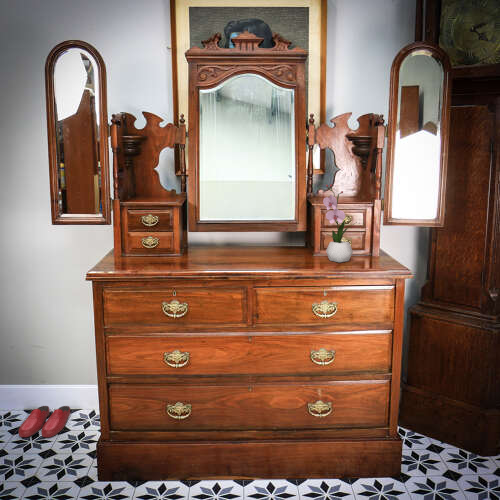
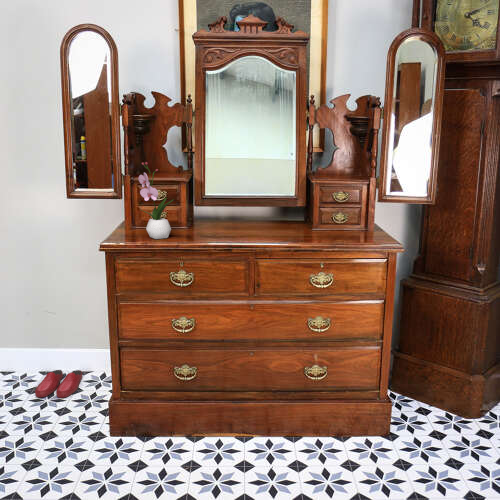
flower arrangement: present [323,184,357,262] -> present [139,162,174,239]

